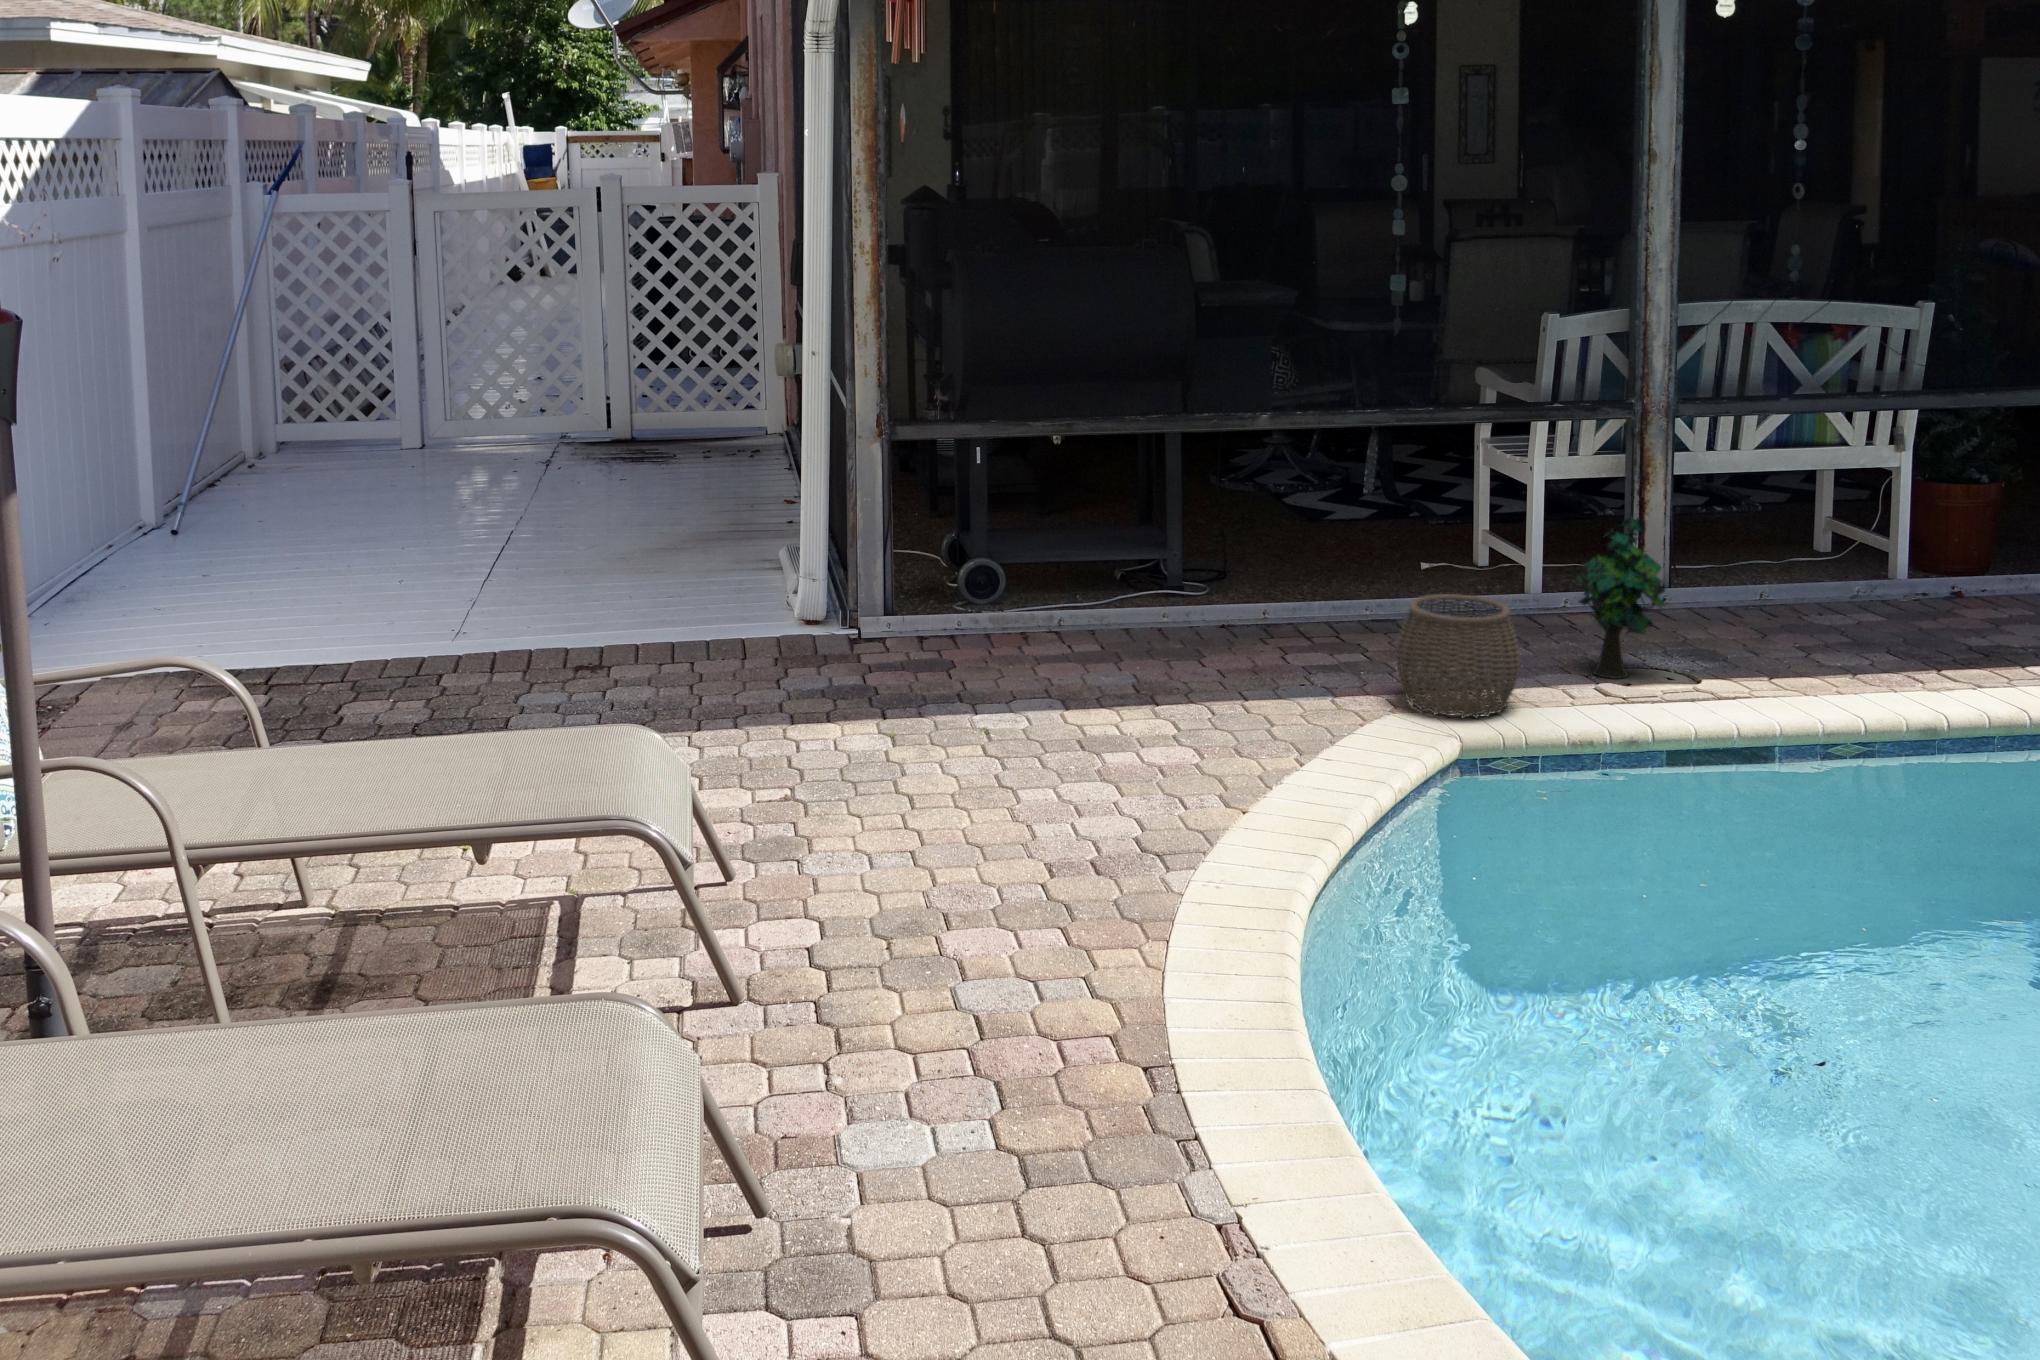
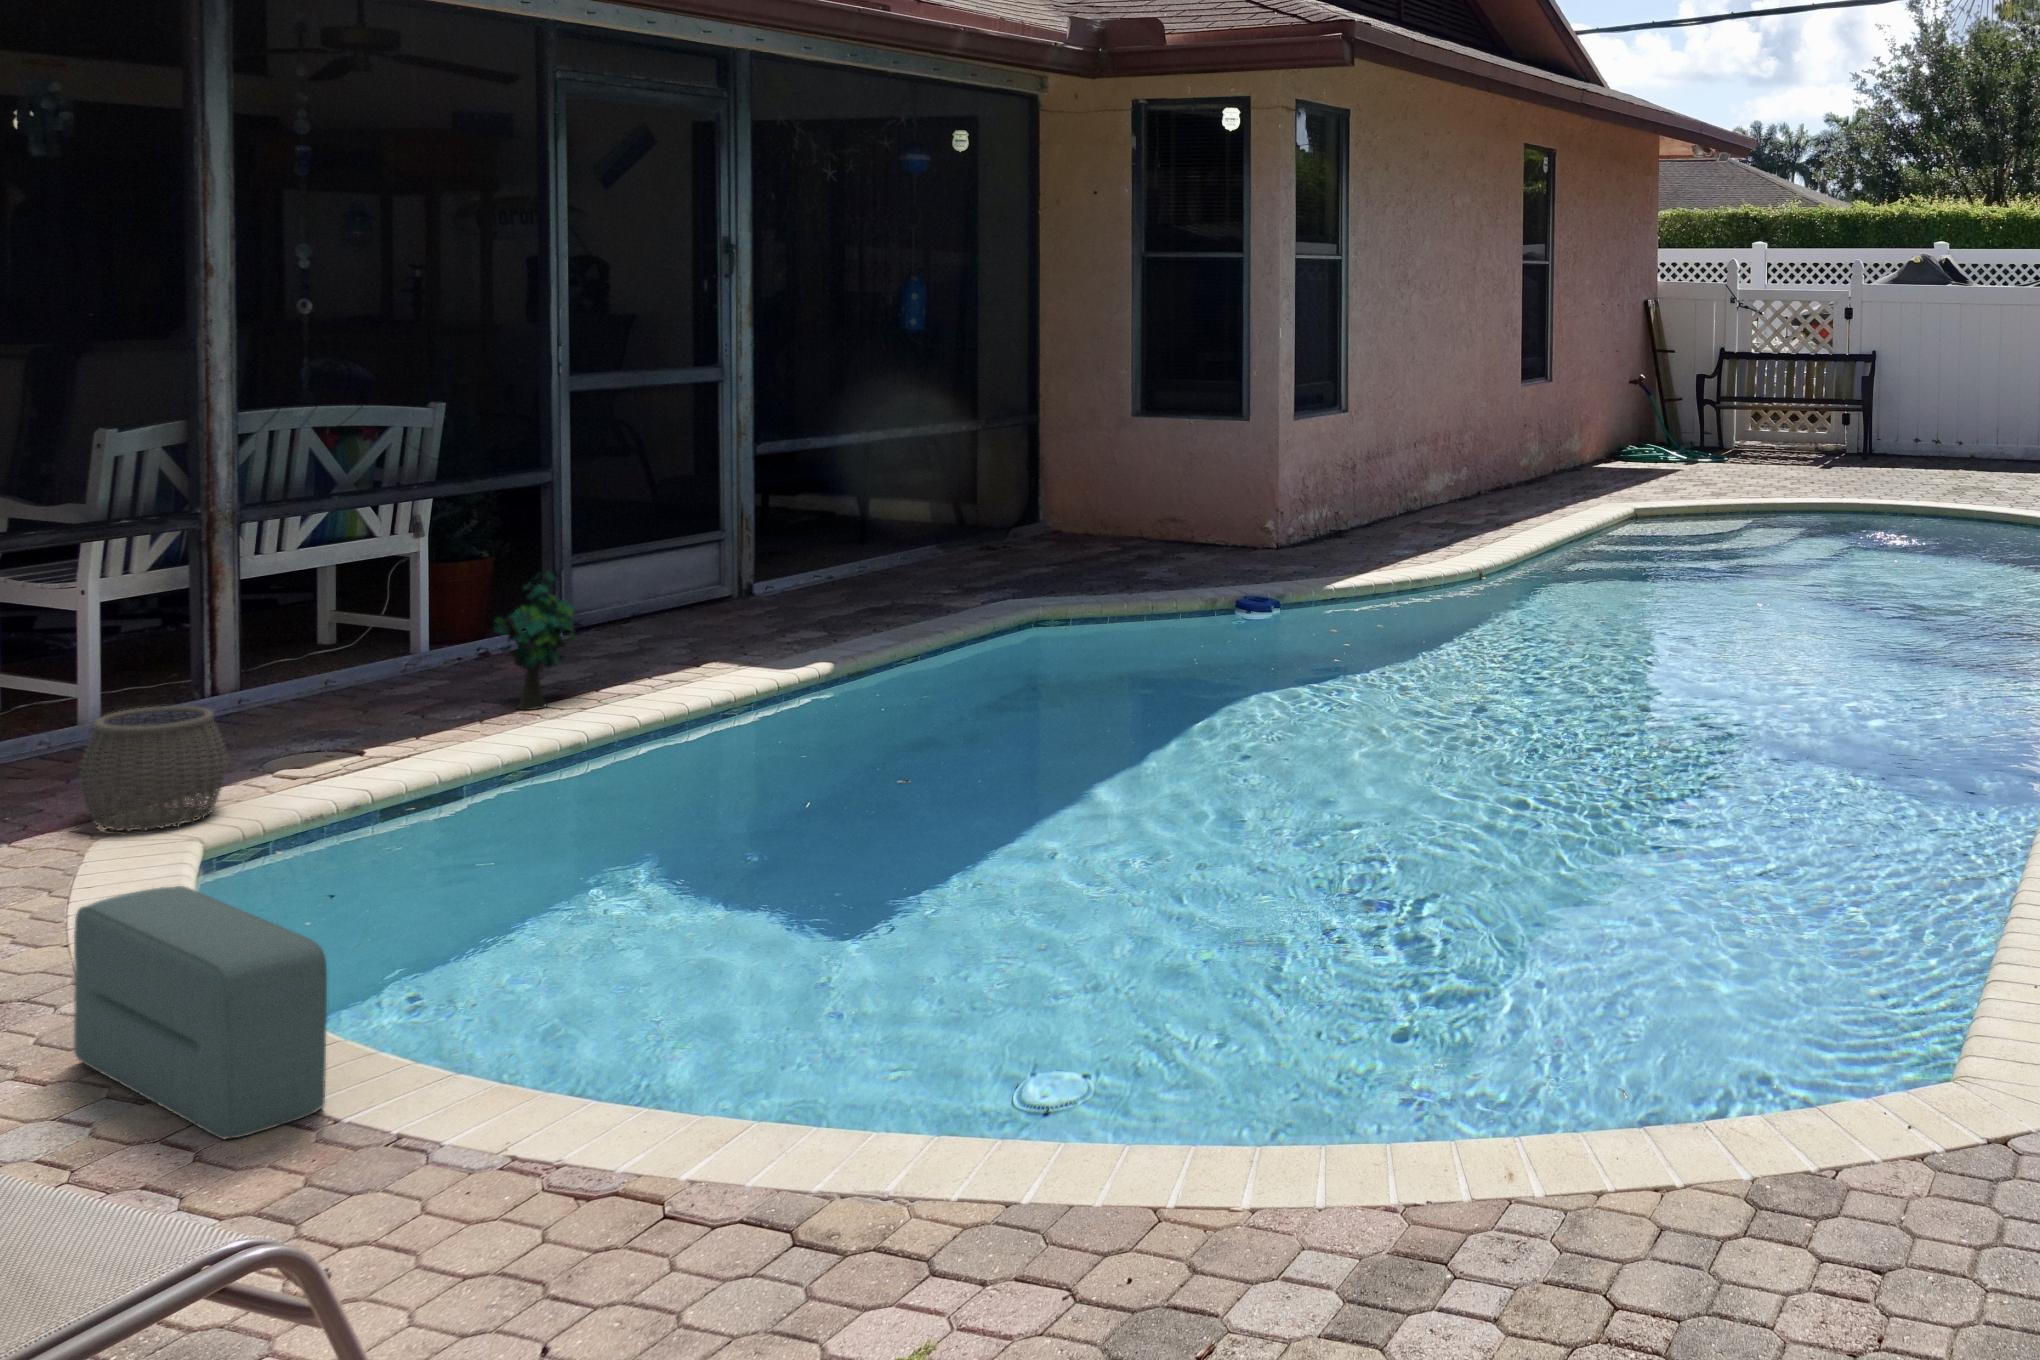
decorative plant: present [1567,519,1665,679] -> present [489,570,577,710]
pouf: none [1086,791,1202,1077] -> present [74,886,327,1139]

